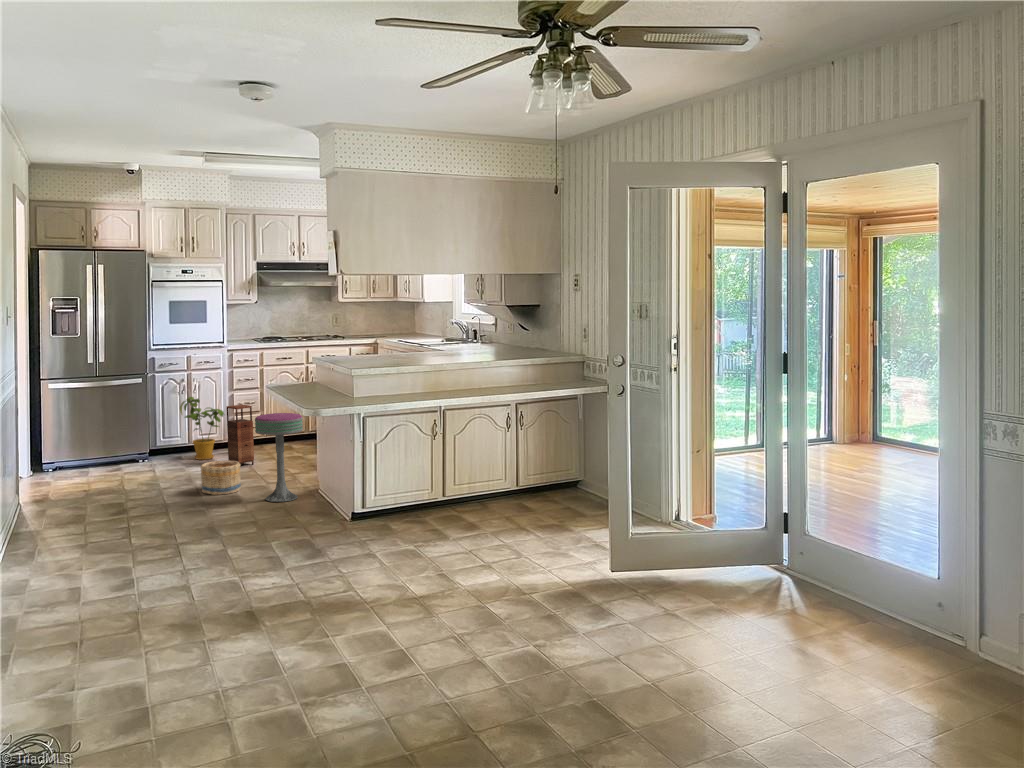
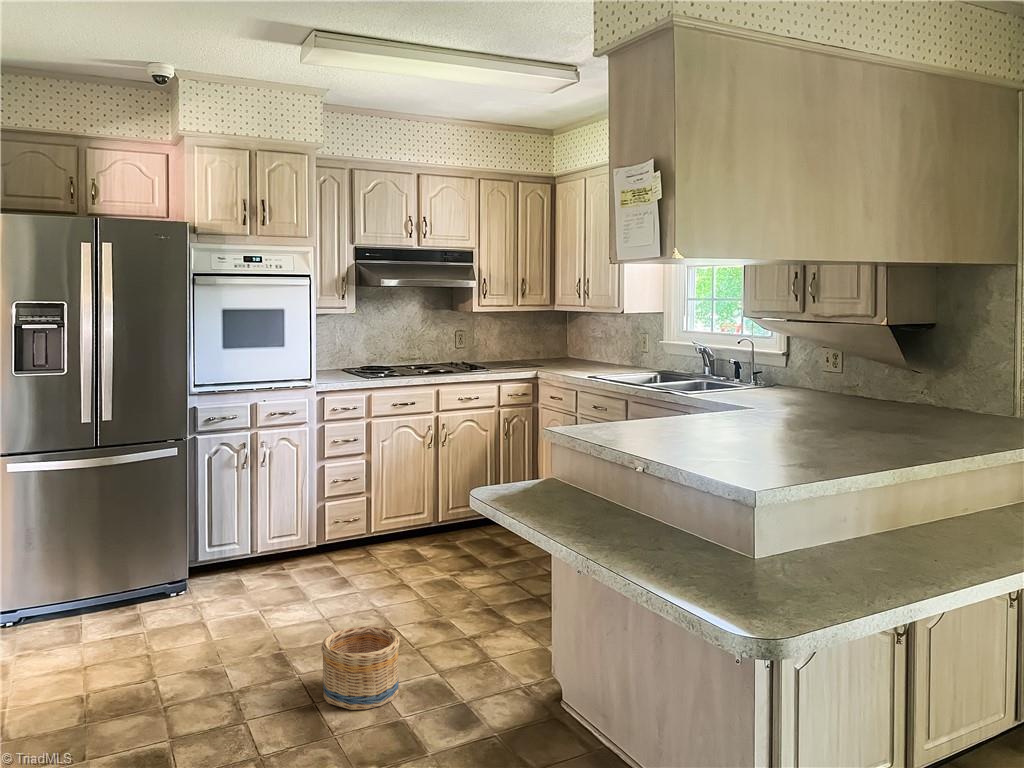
house plant: present [180,397,224,460] -> none [243,480,320,588]
storage cabinet: present [226,405,254,465] -> none [334,494,382,611]
bar stool: present [255,413,303,502] -> none [455,541,553,741]

